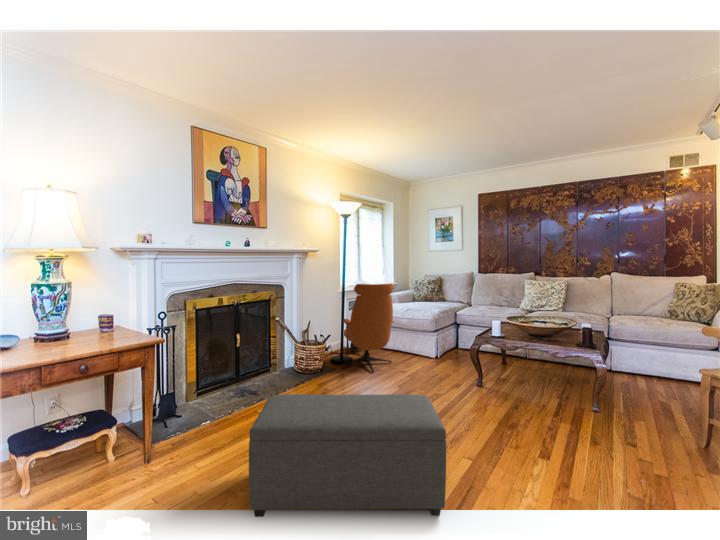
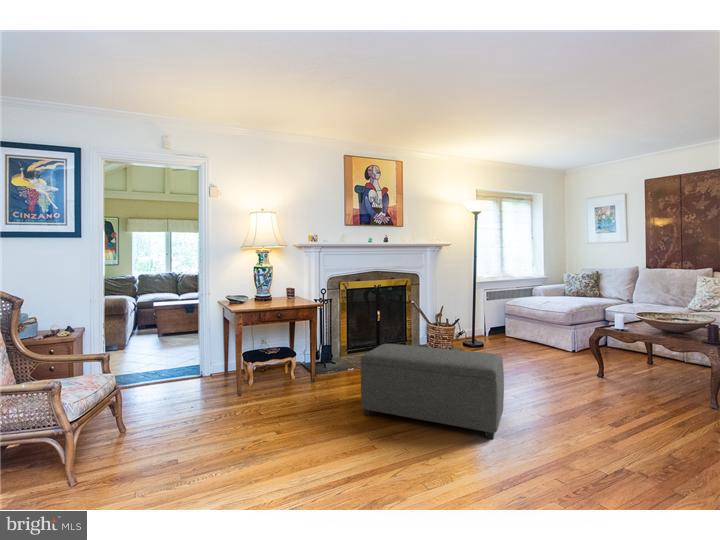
lounge chair: present [341,284,394,373] -> none [470,273,522,356]

